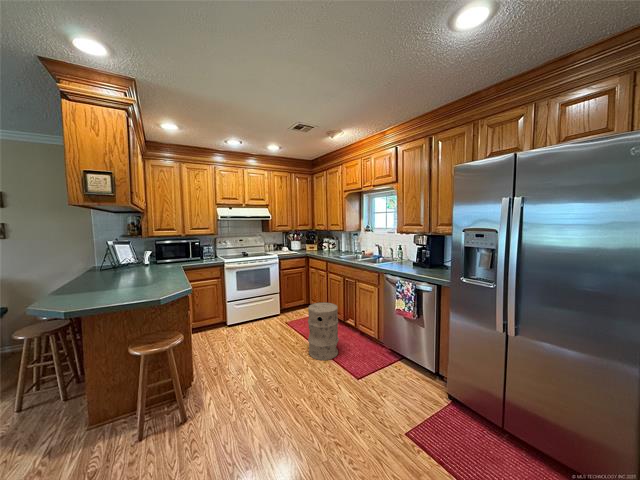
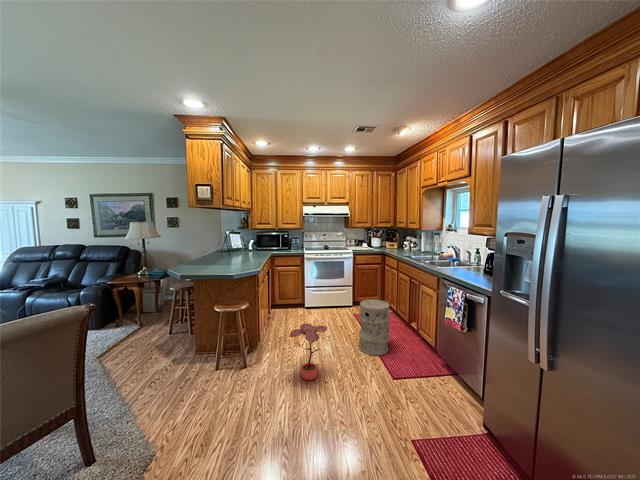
potted plant: none [251,341,292,409] -> present [290,324,327,380]

